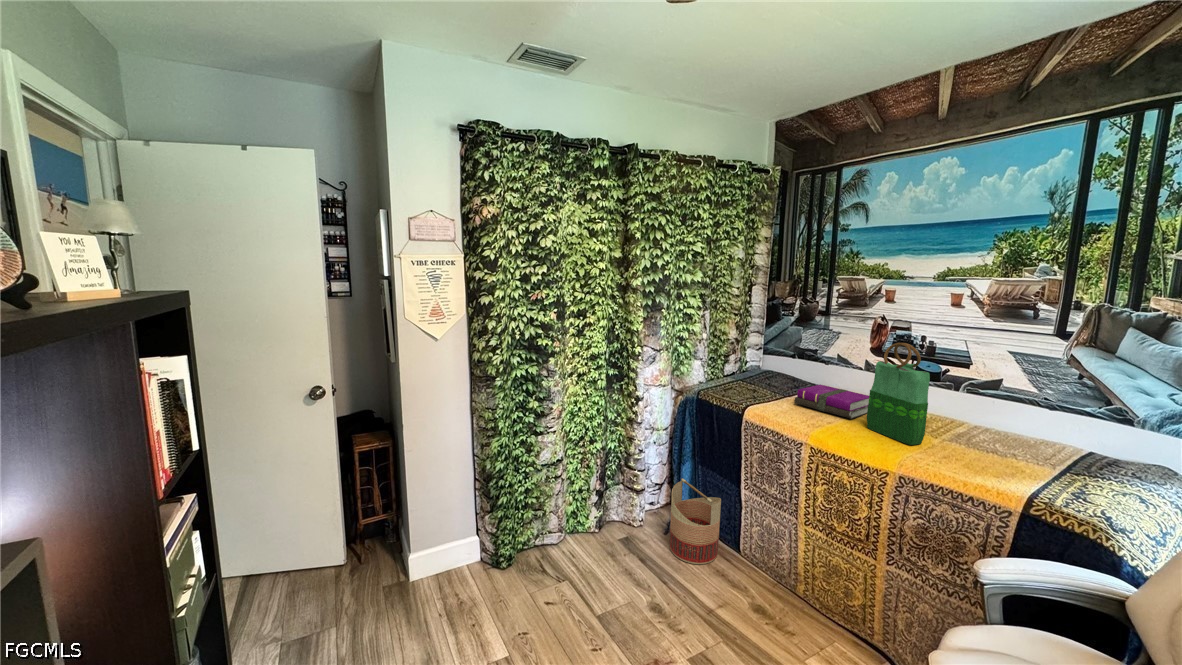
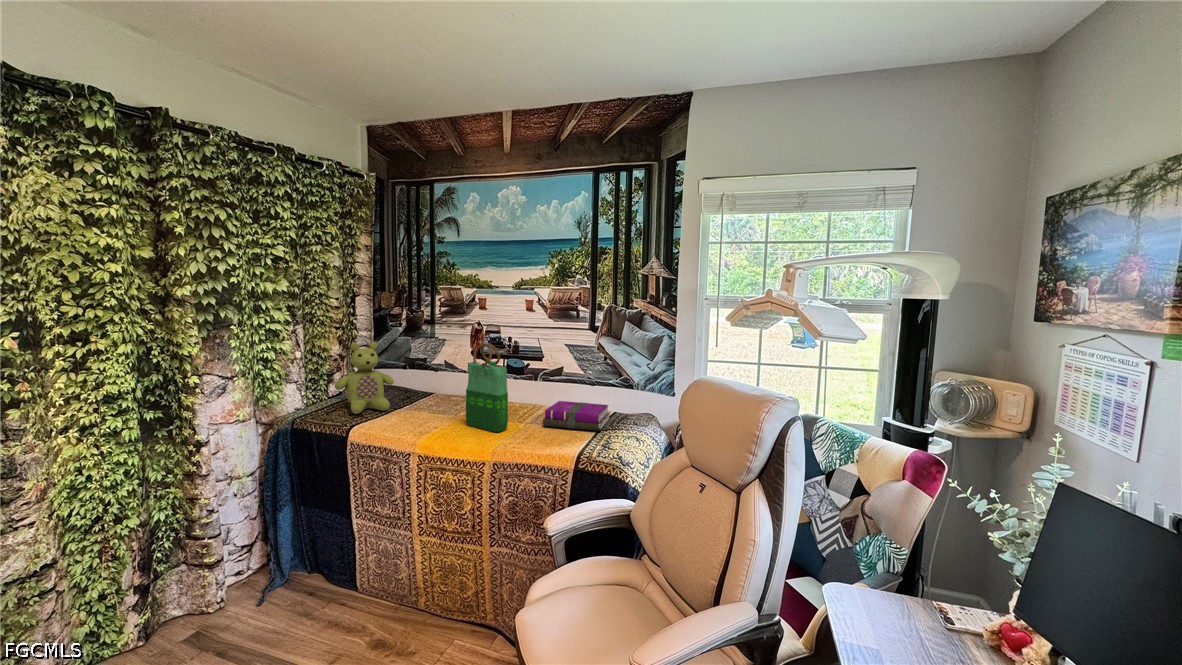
stuffed bear: none [731,329,783,395] -> present [335,342,394,414]
notebook: present [794,384,869,419] -> present [543,401,610,431]
basket: present [670,478,721,564] -> none [262,531,331,631]

